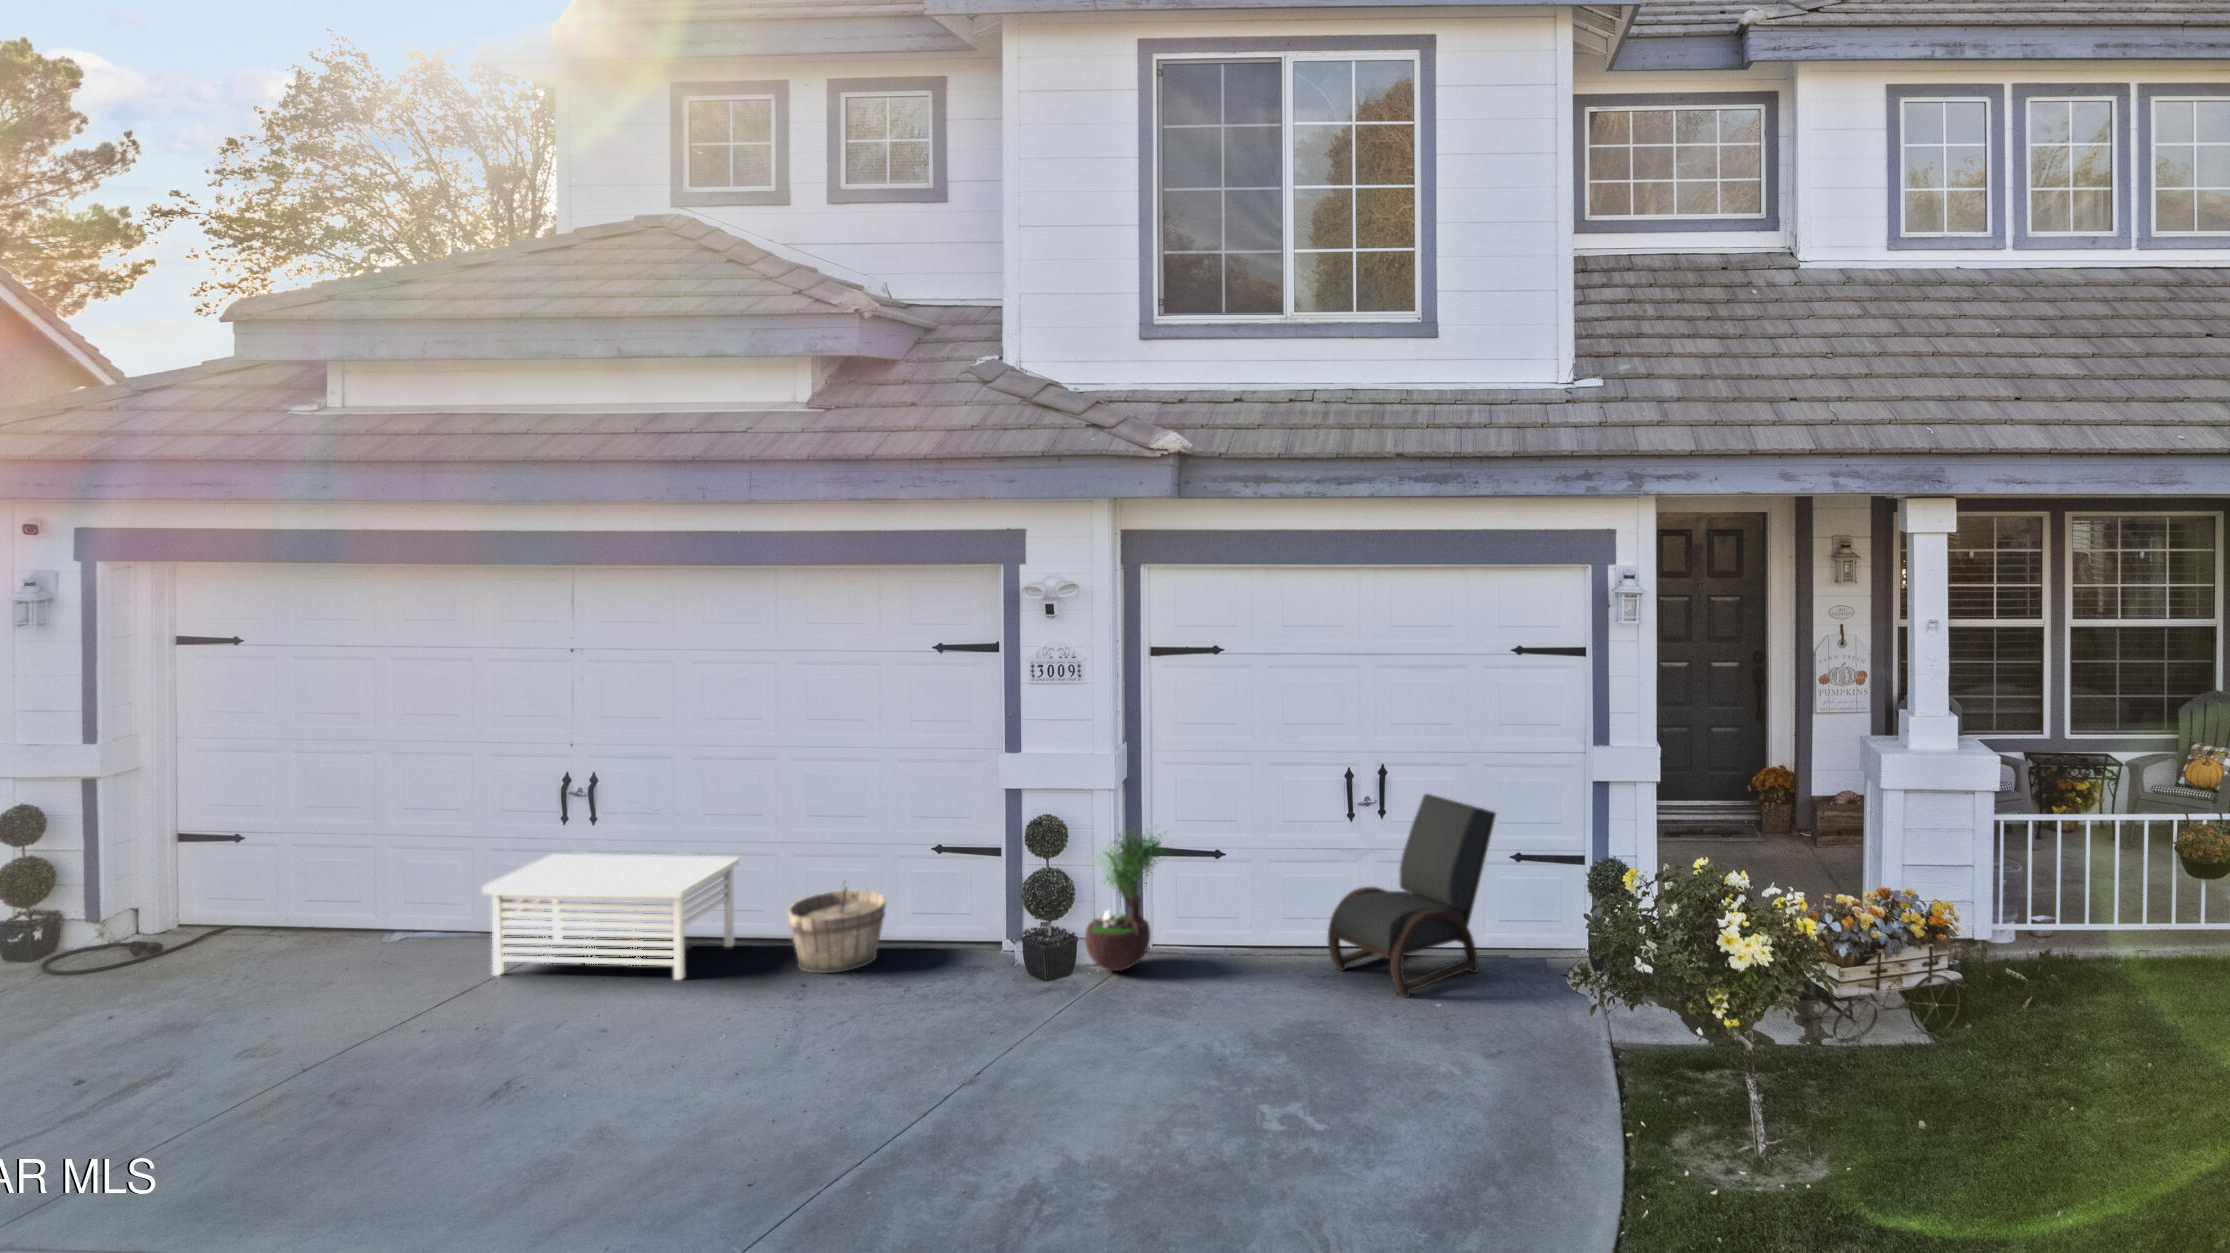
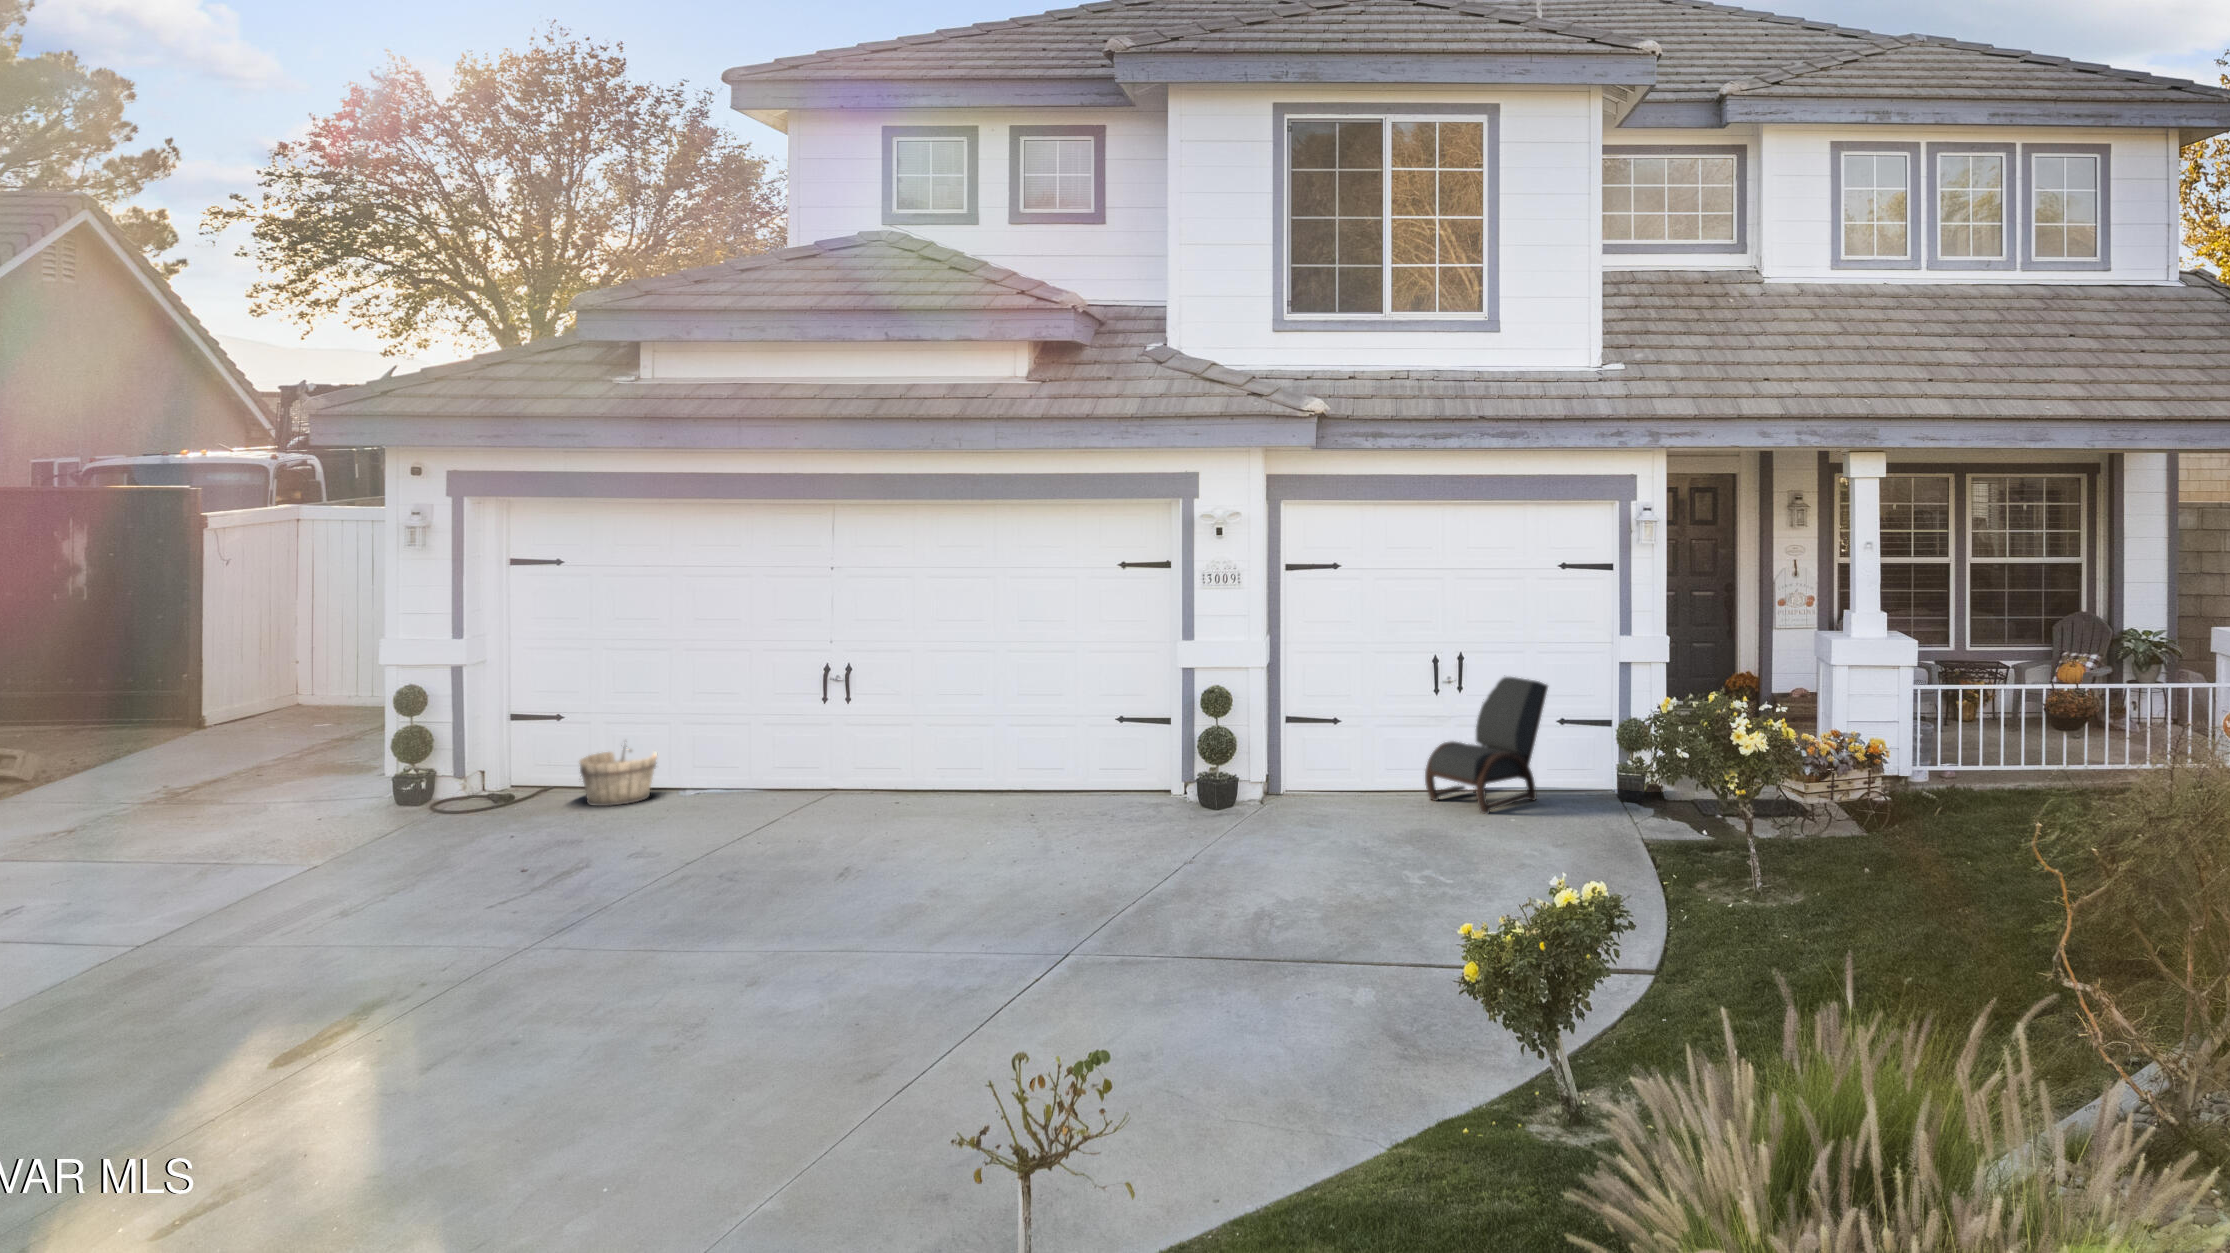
potted tree: present [1085,827,1167,971] -> none [1244,692,1308,803]
storage bench: present [482,854,739,980] -> none [785,725,970,811]
wooden bucket: present [788,887,886,973] -> present [580,747,657,806]

